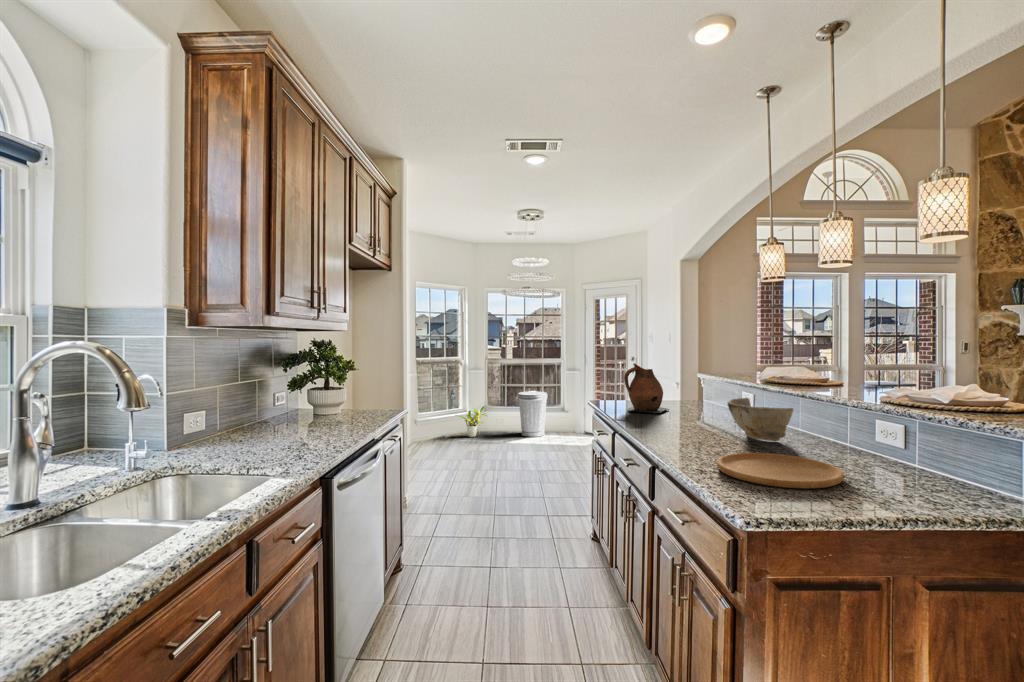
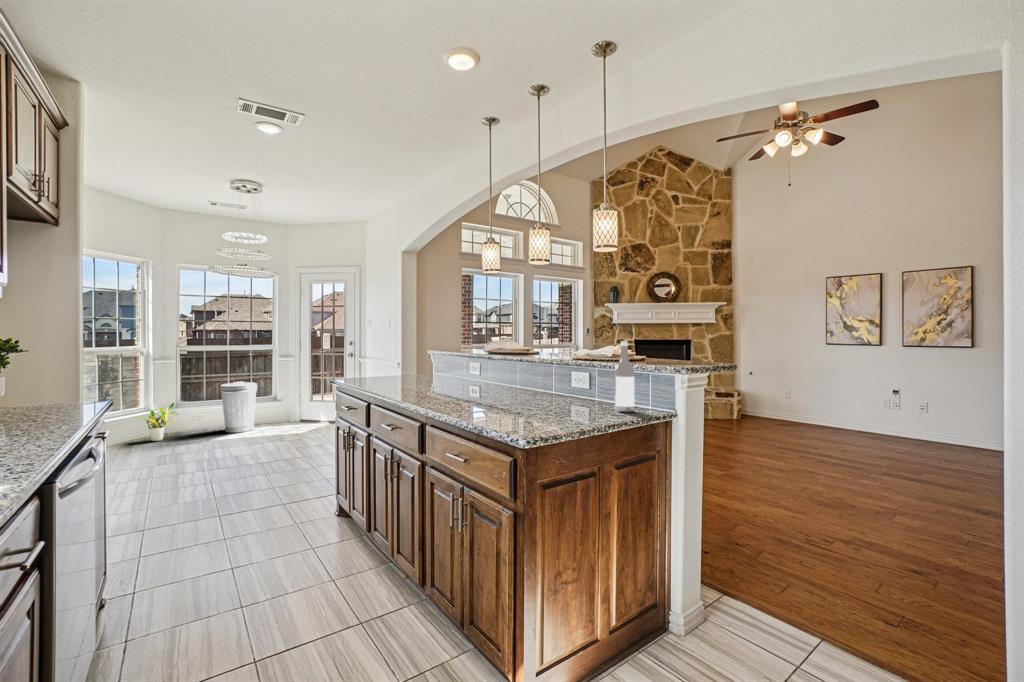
ceramic pitcher: present [624,363,669,414] -> none [375,342,414,386]
wine bottle: none [937,382,977,496] -> present [615,341,634,412]
bowl: present [728,398,793,441] -> none [474,365,523,396]
cutting board: present [716,453,844,489] -> none [484,402,567,421]

